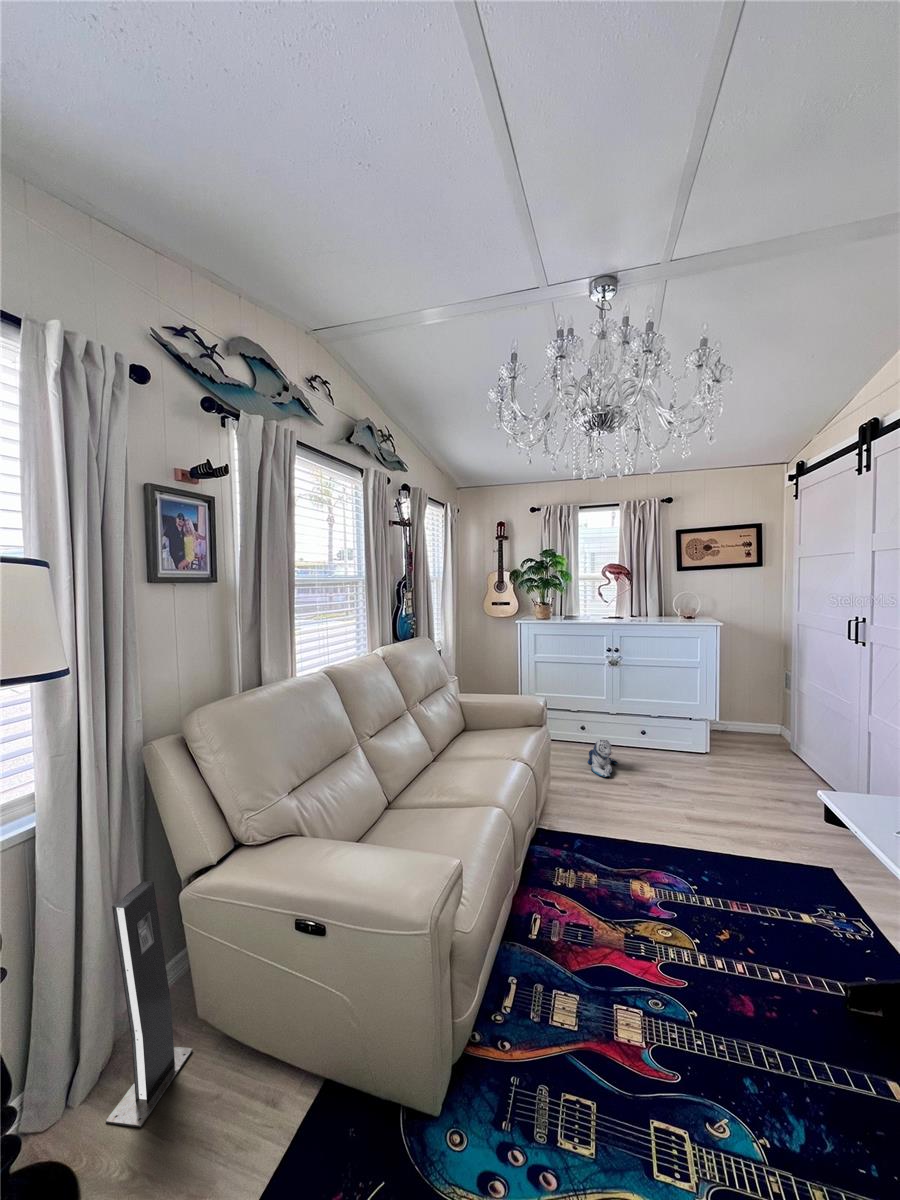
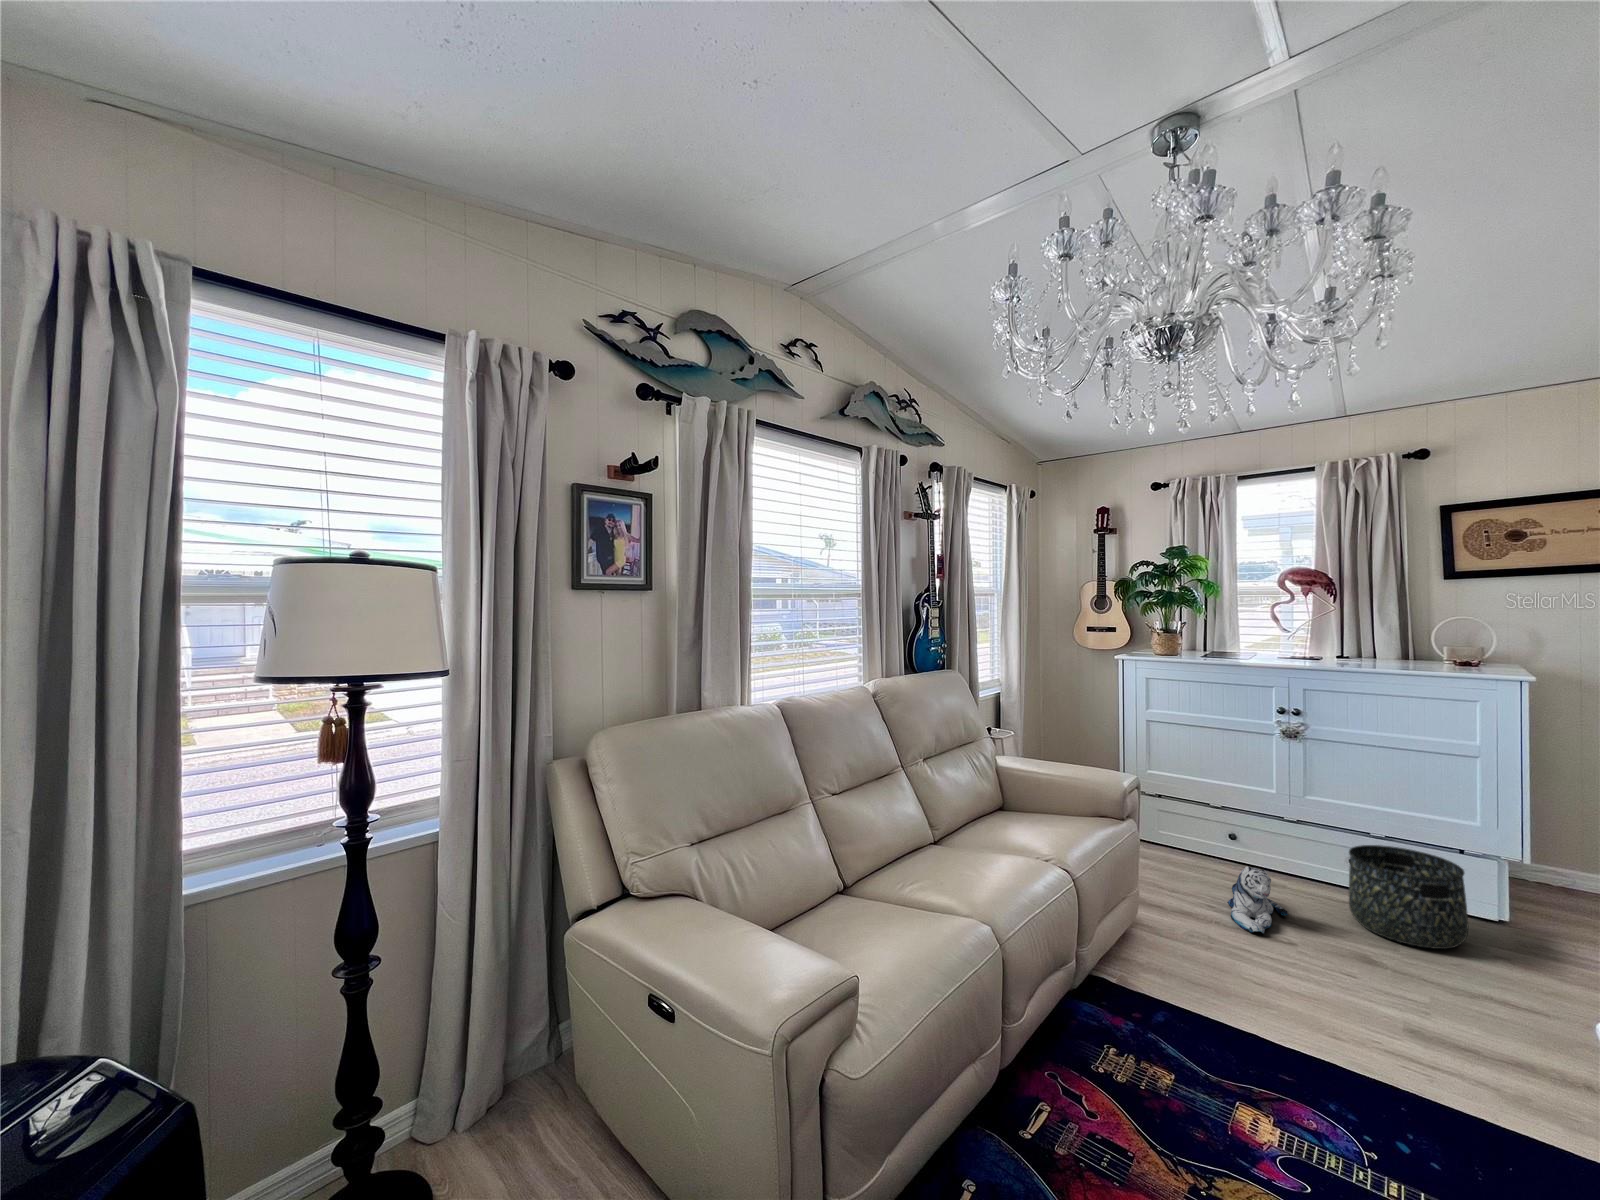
basket: none [644,717,696,769] -> present [1349,845,1468,949]
speaker: present [106,882,193,1127] -> none [483,910,575,1174]

